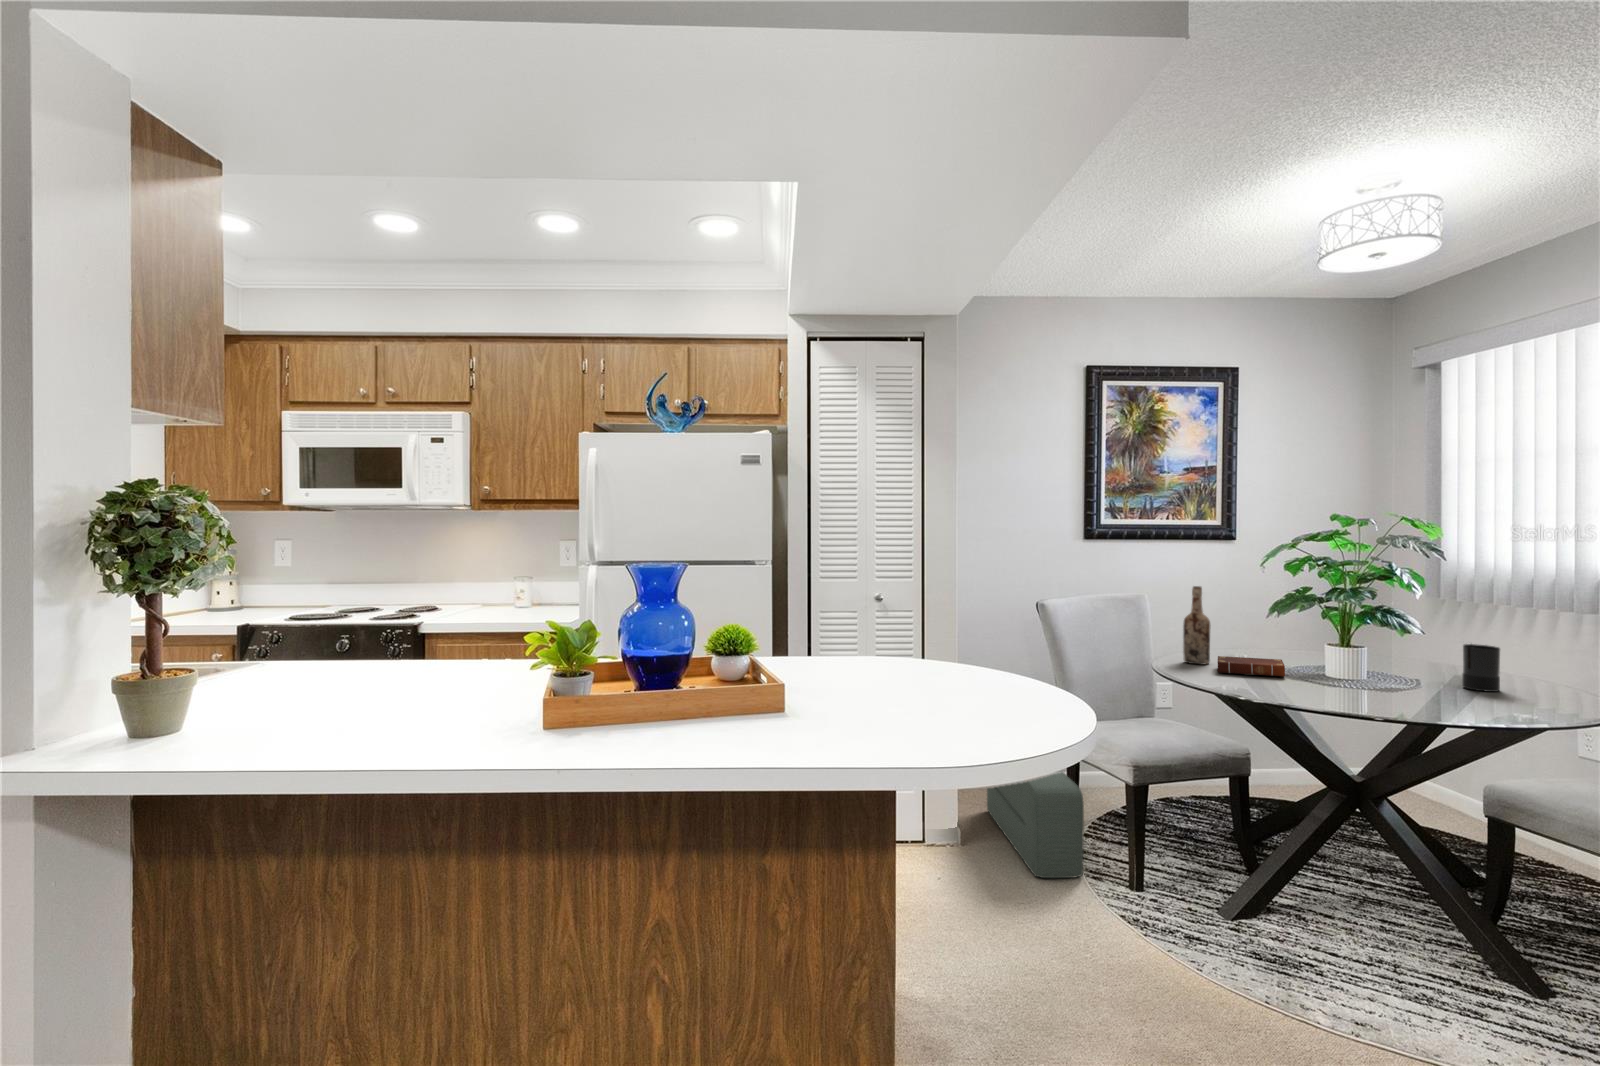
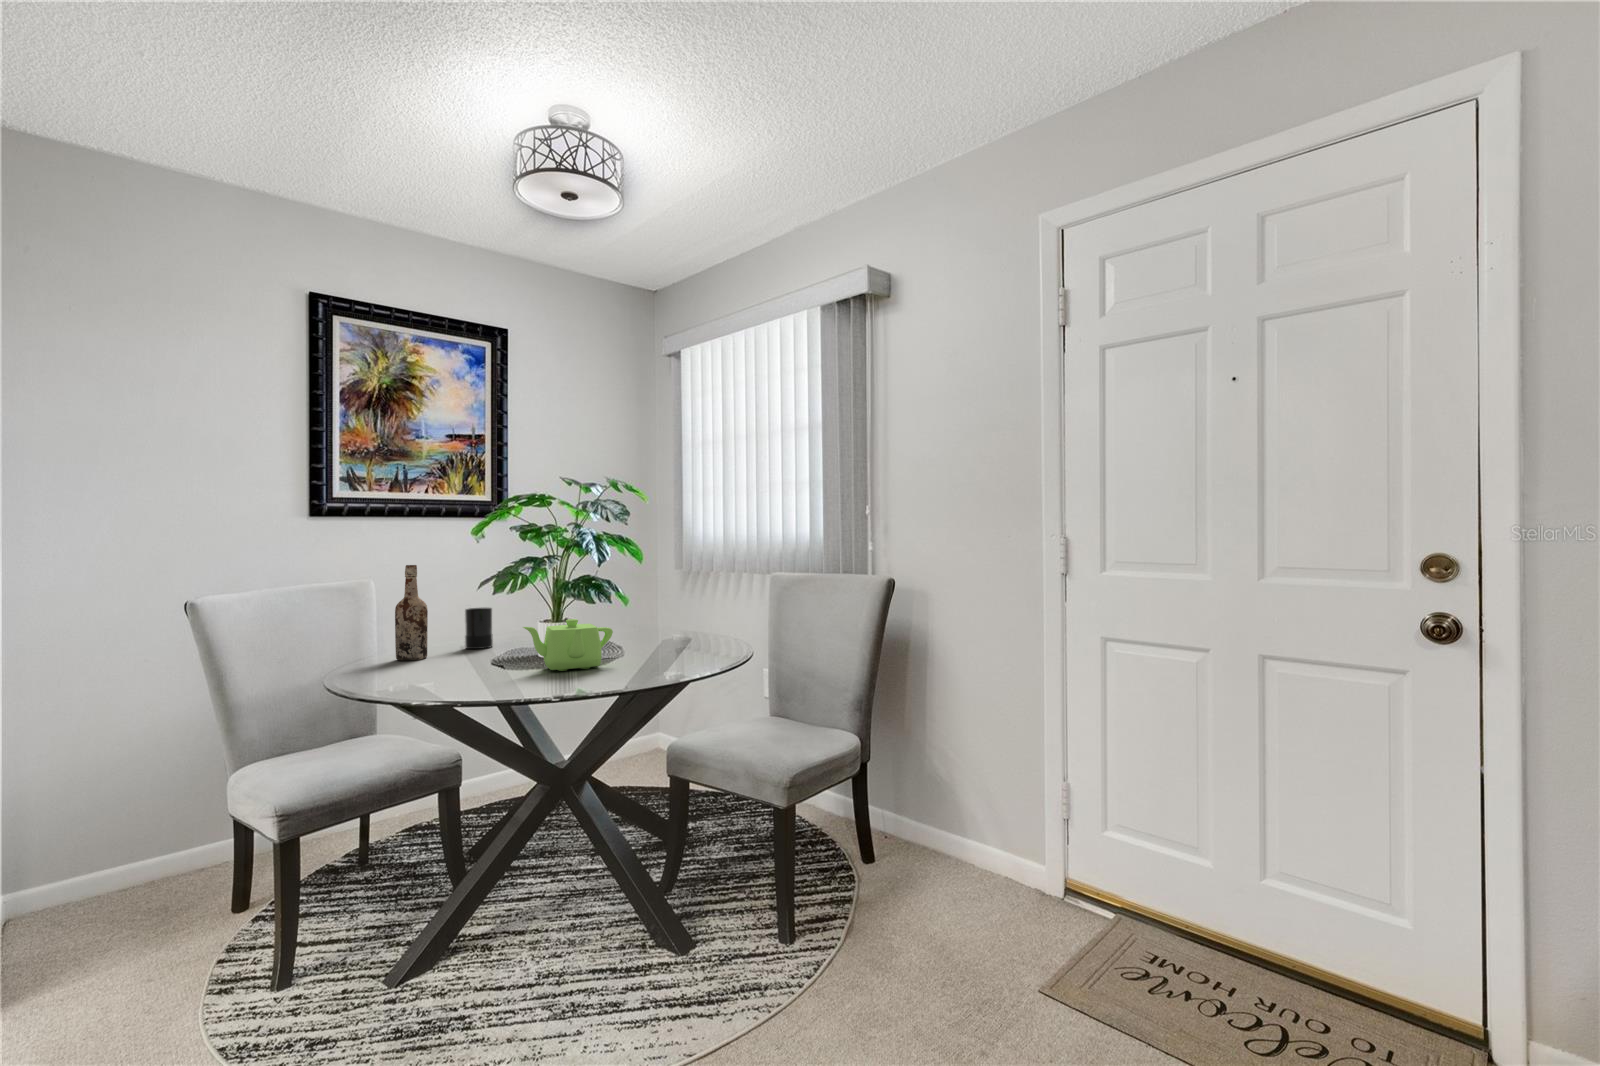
candle: present [1462,644,1500,692] -> present [465,608,493,649]
teapot: none [1339,651,1434,699] -> present [523,619,613,671]
book: present [1218,656,1285,676] -> none [415,643,499,667]
pouf: present [987,772,1084,878] -> none [100,803,205,1017]

